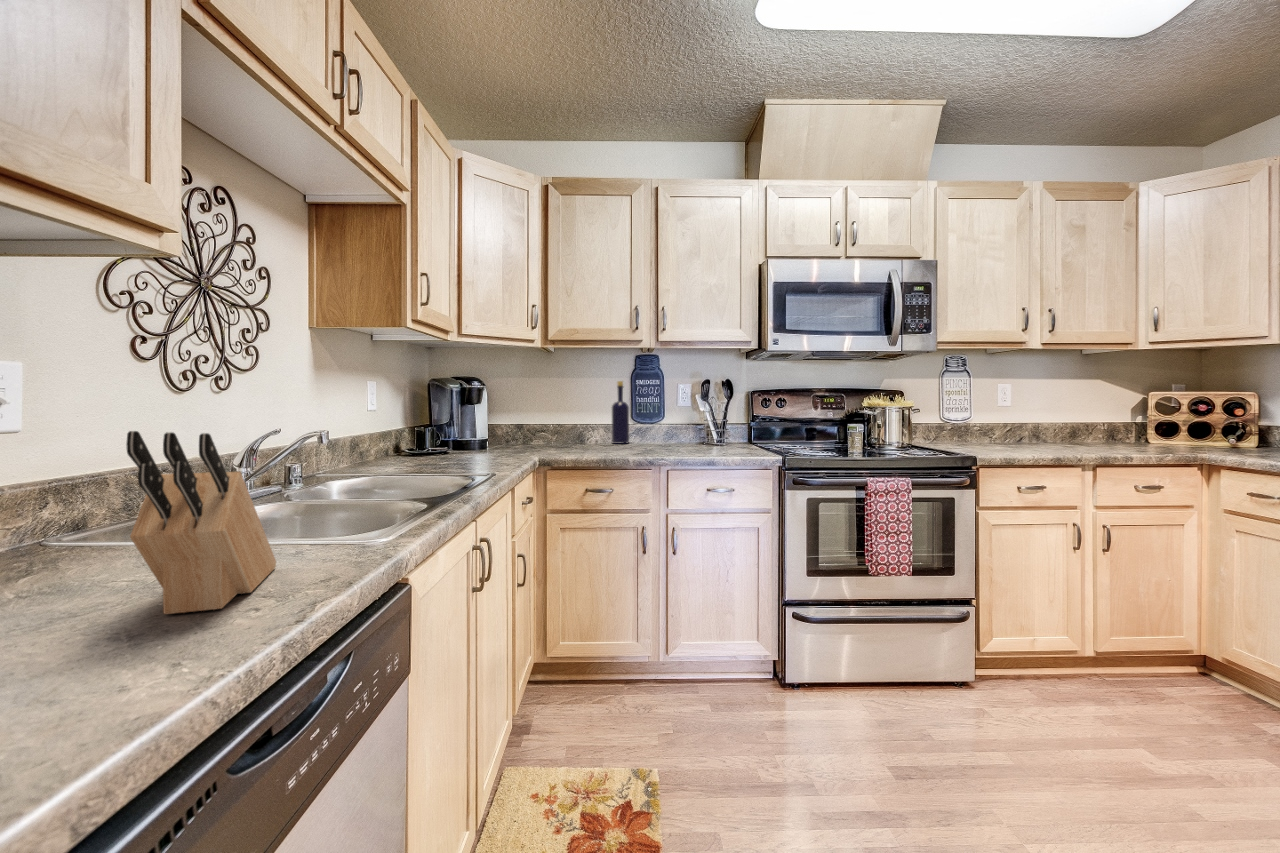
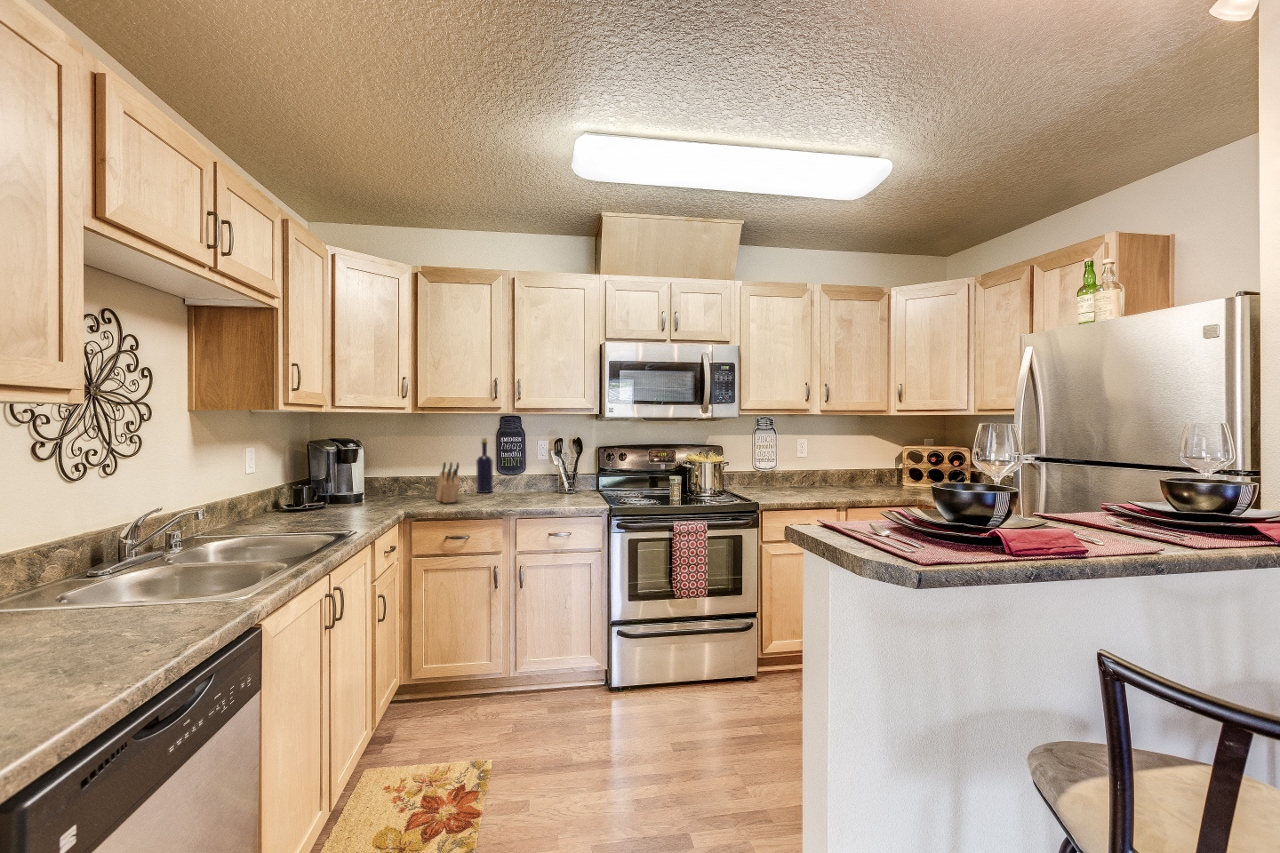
knife block: present [126,431,276,614] -> present [436,462,460,503]

